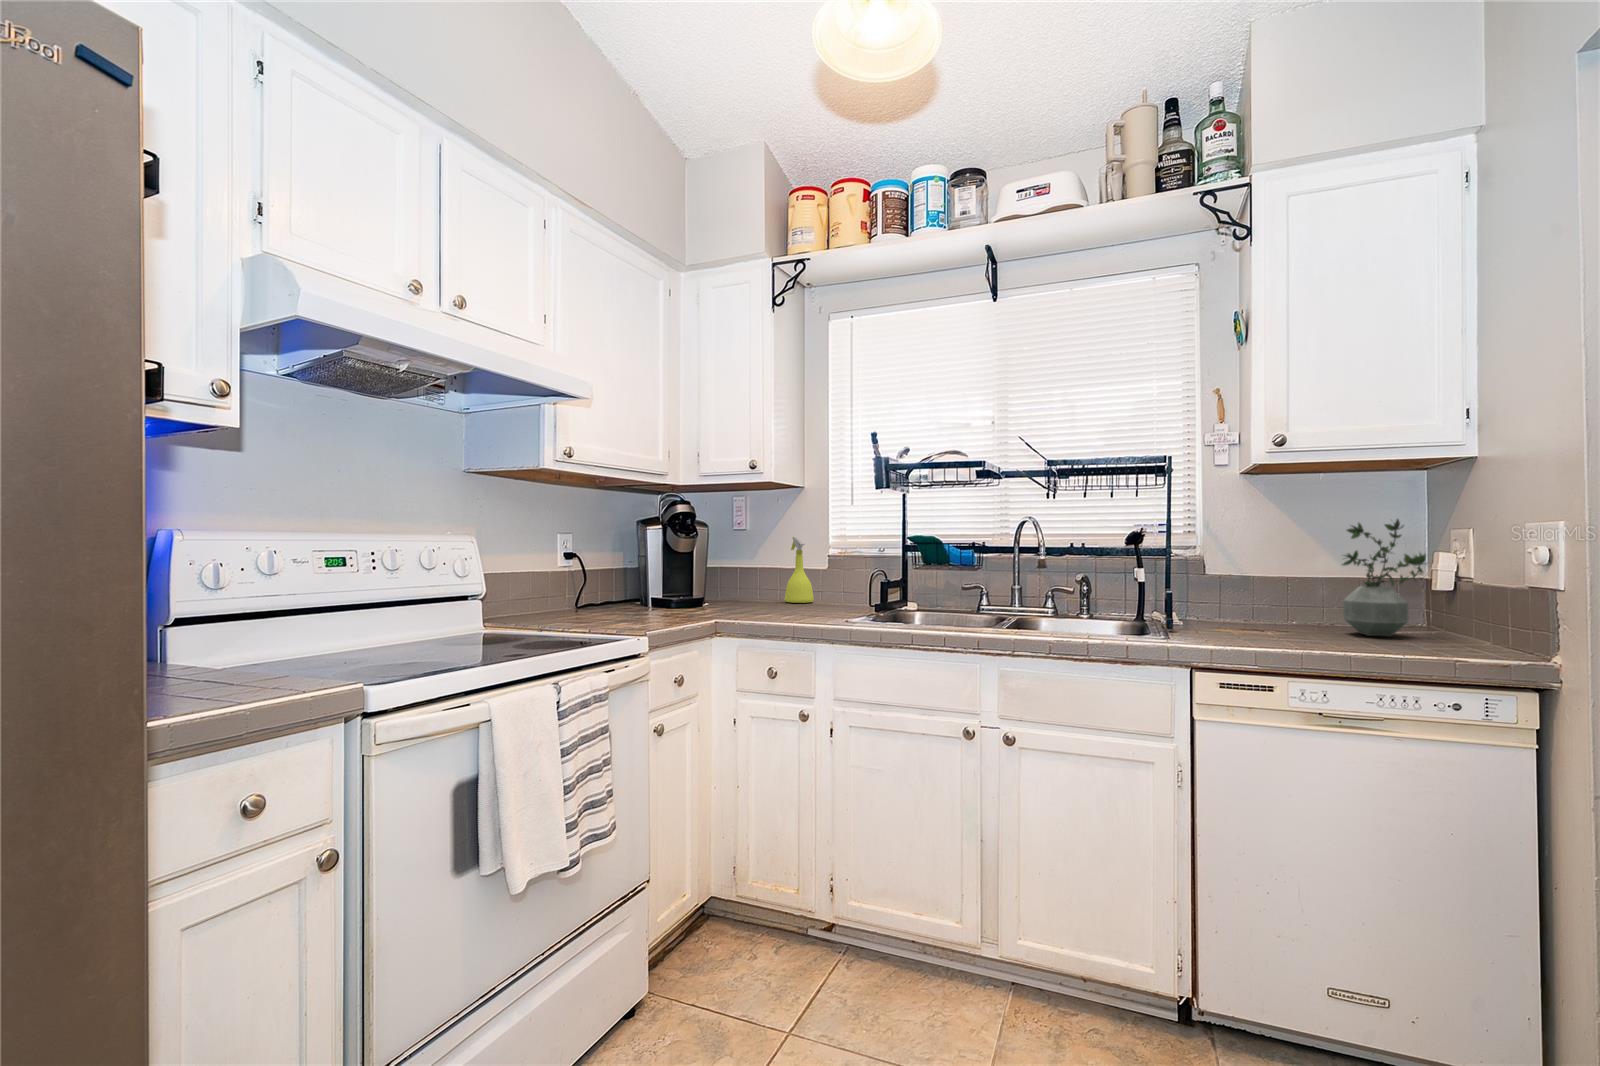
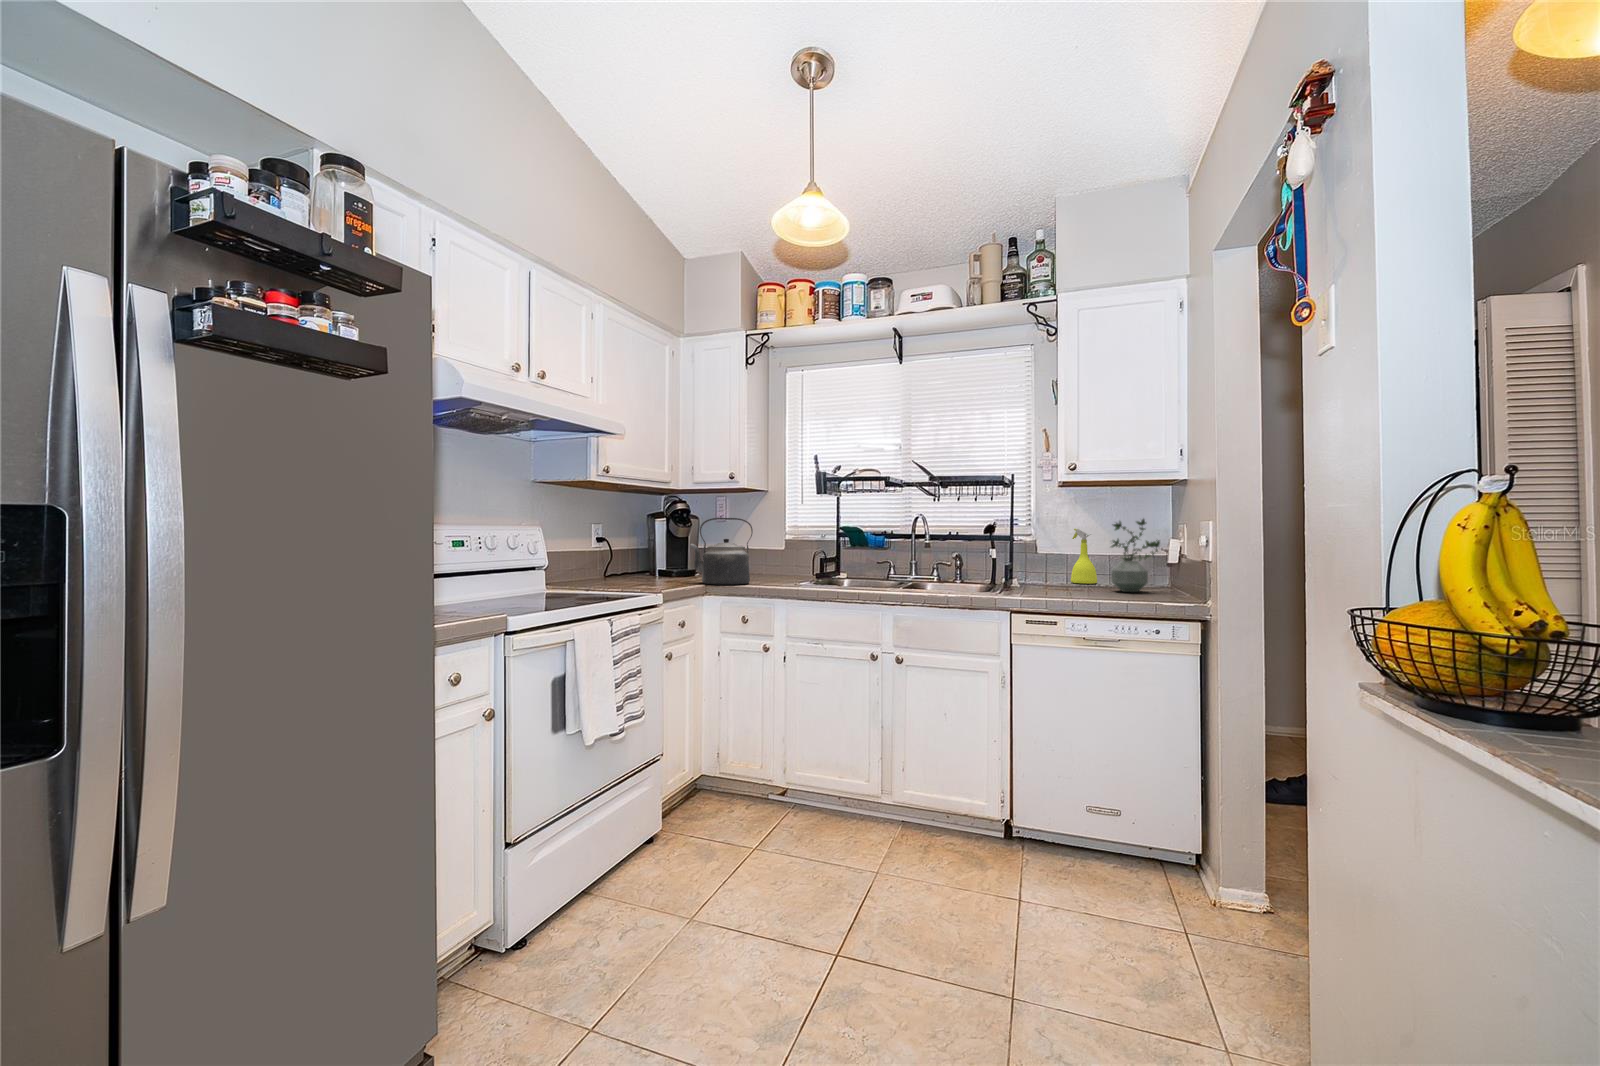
kettle: none [693,522,783,620] -> present [690,518,753,585]
spray bottle: present [785,537,814,603] -> present [1071,529,1097,584]

